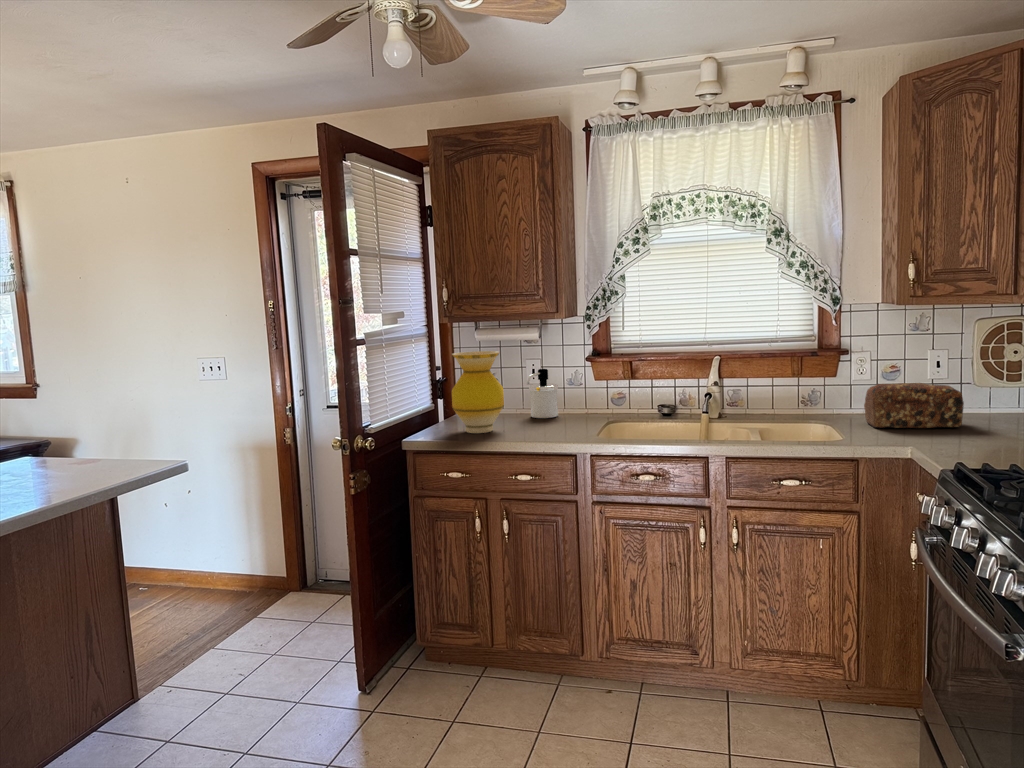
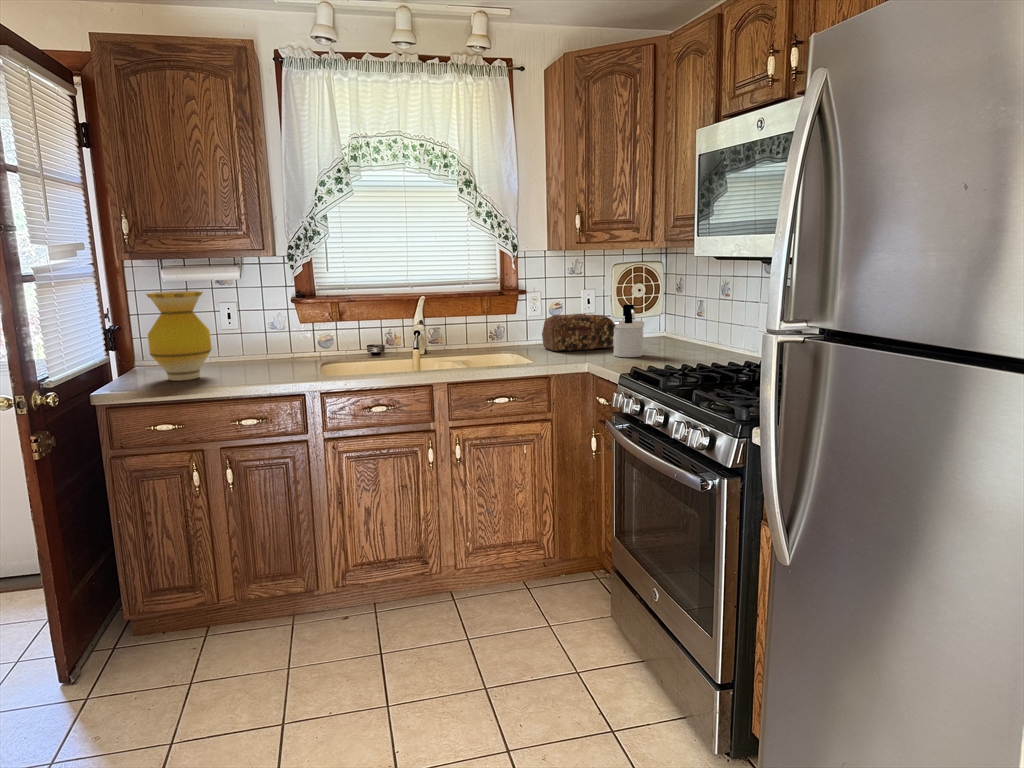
soap dispenser: present [527,369,558,418] -> present [613,304,644,357]

